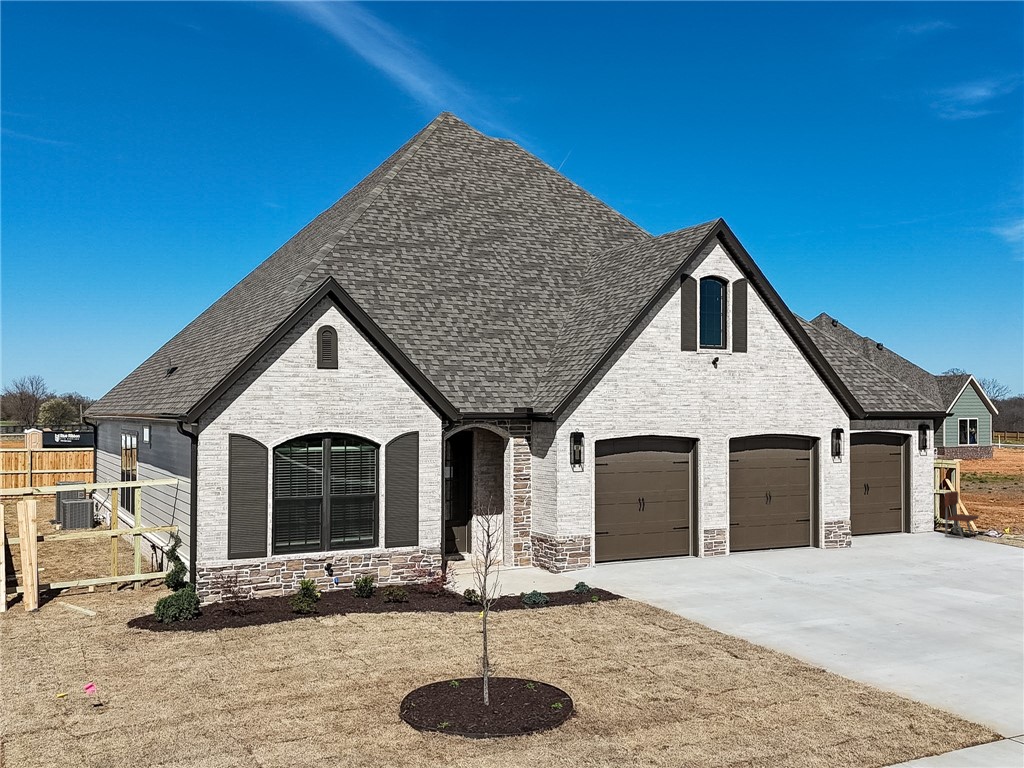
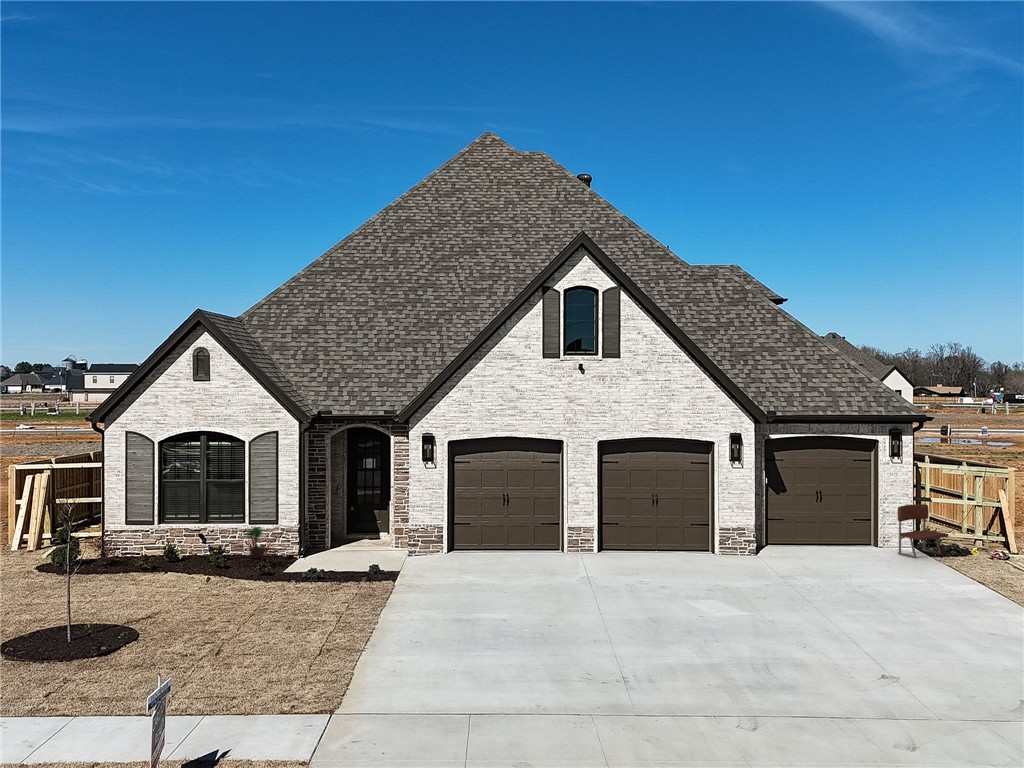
potted tree: none [393,545,419,588] -> present [247,526,266,558]

